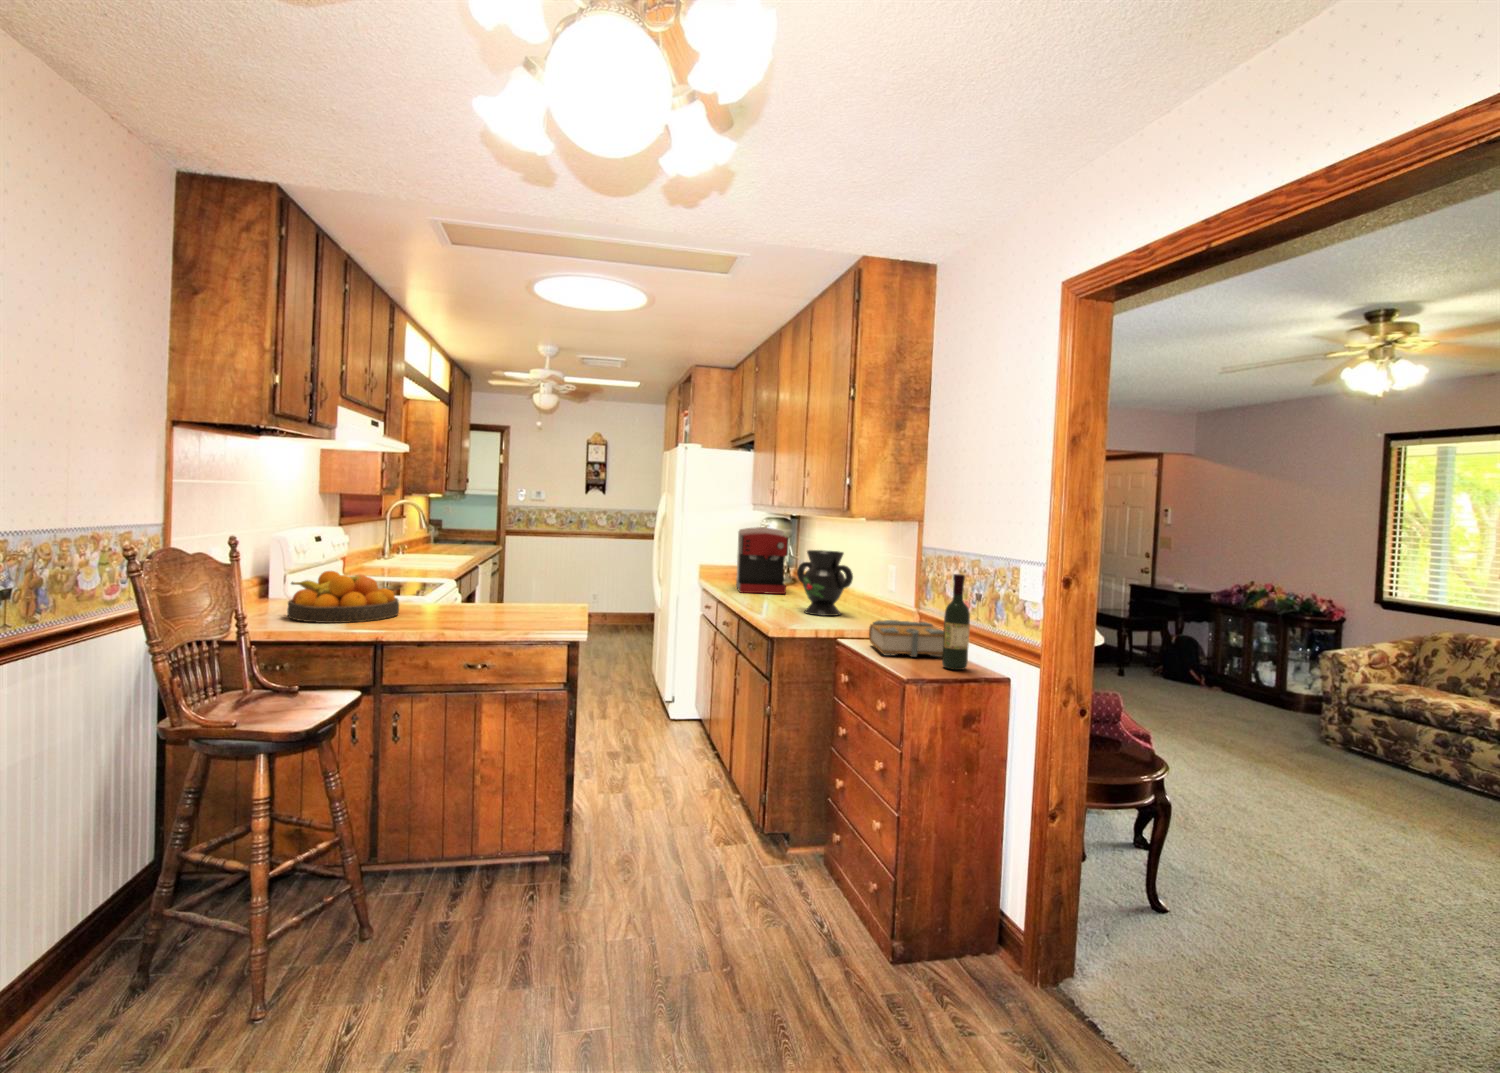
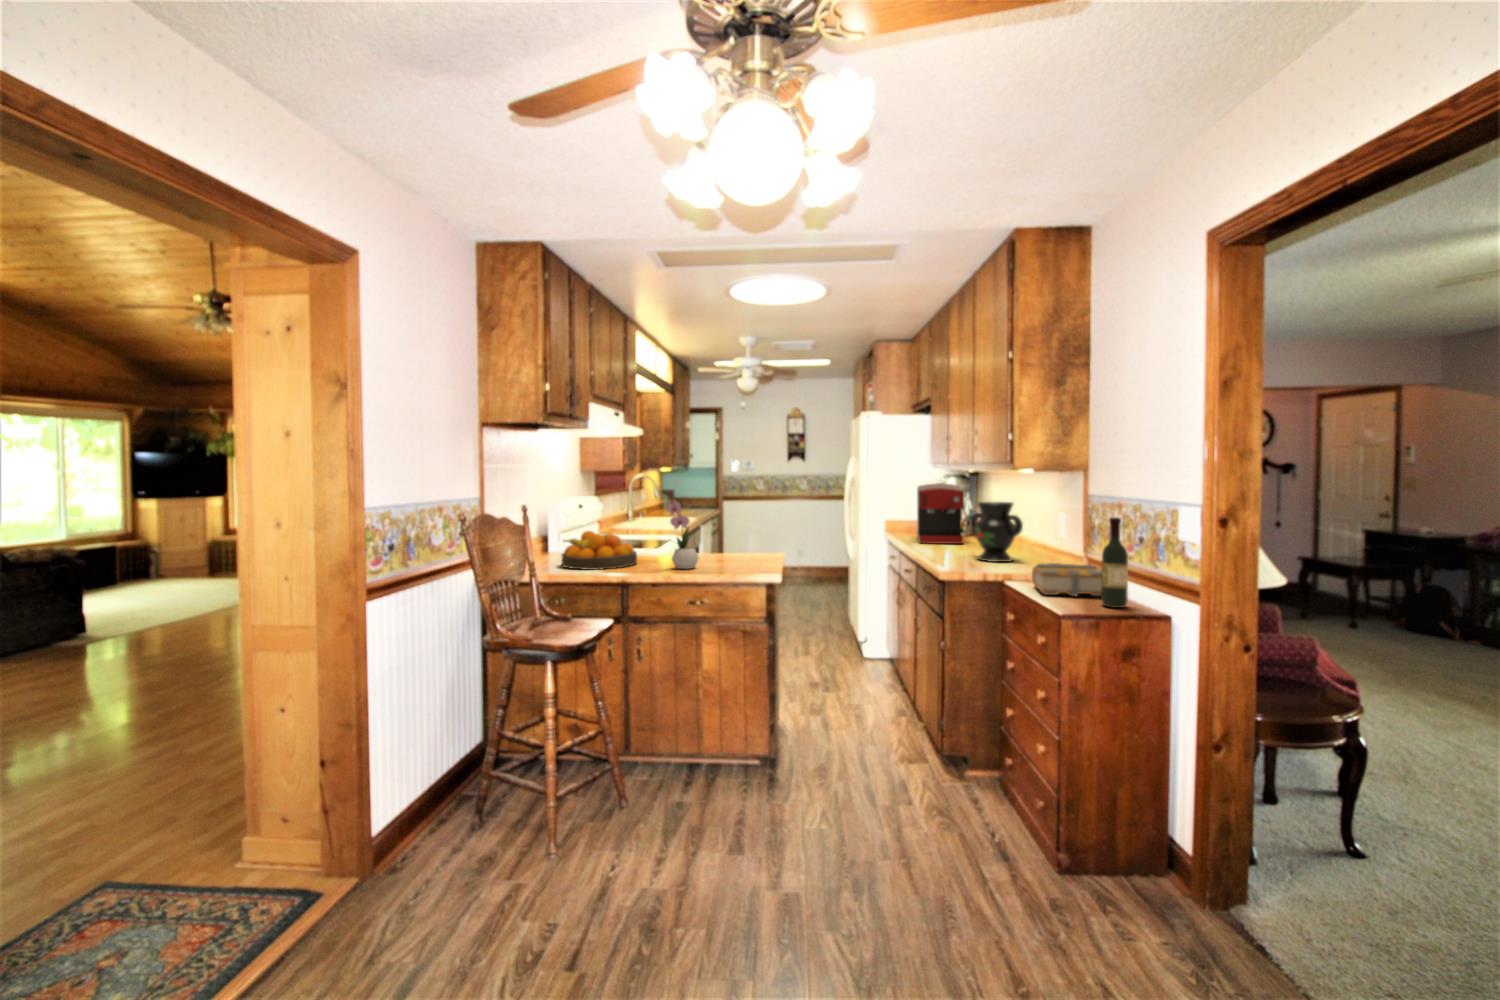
flower arrangement: none [443,522,490,623] -> present [667,493,699,569]

